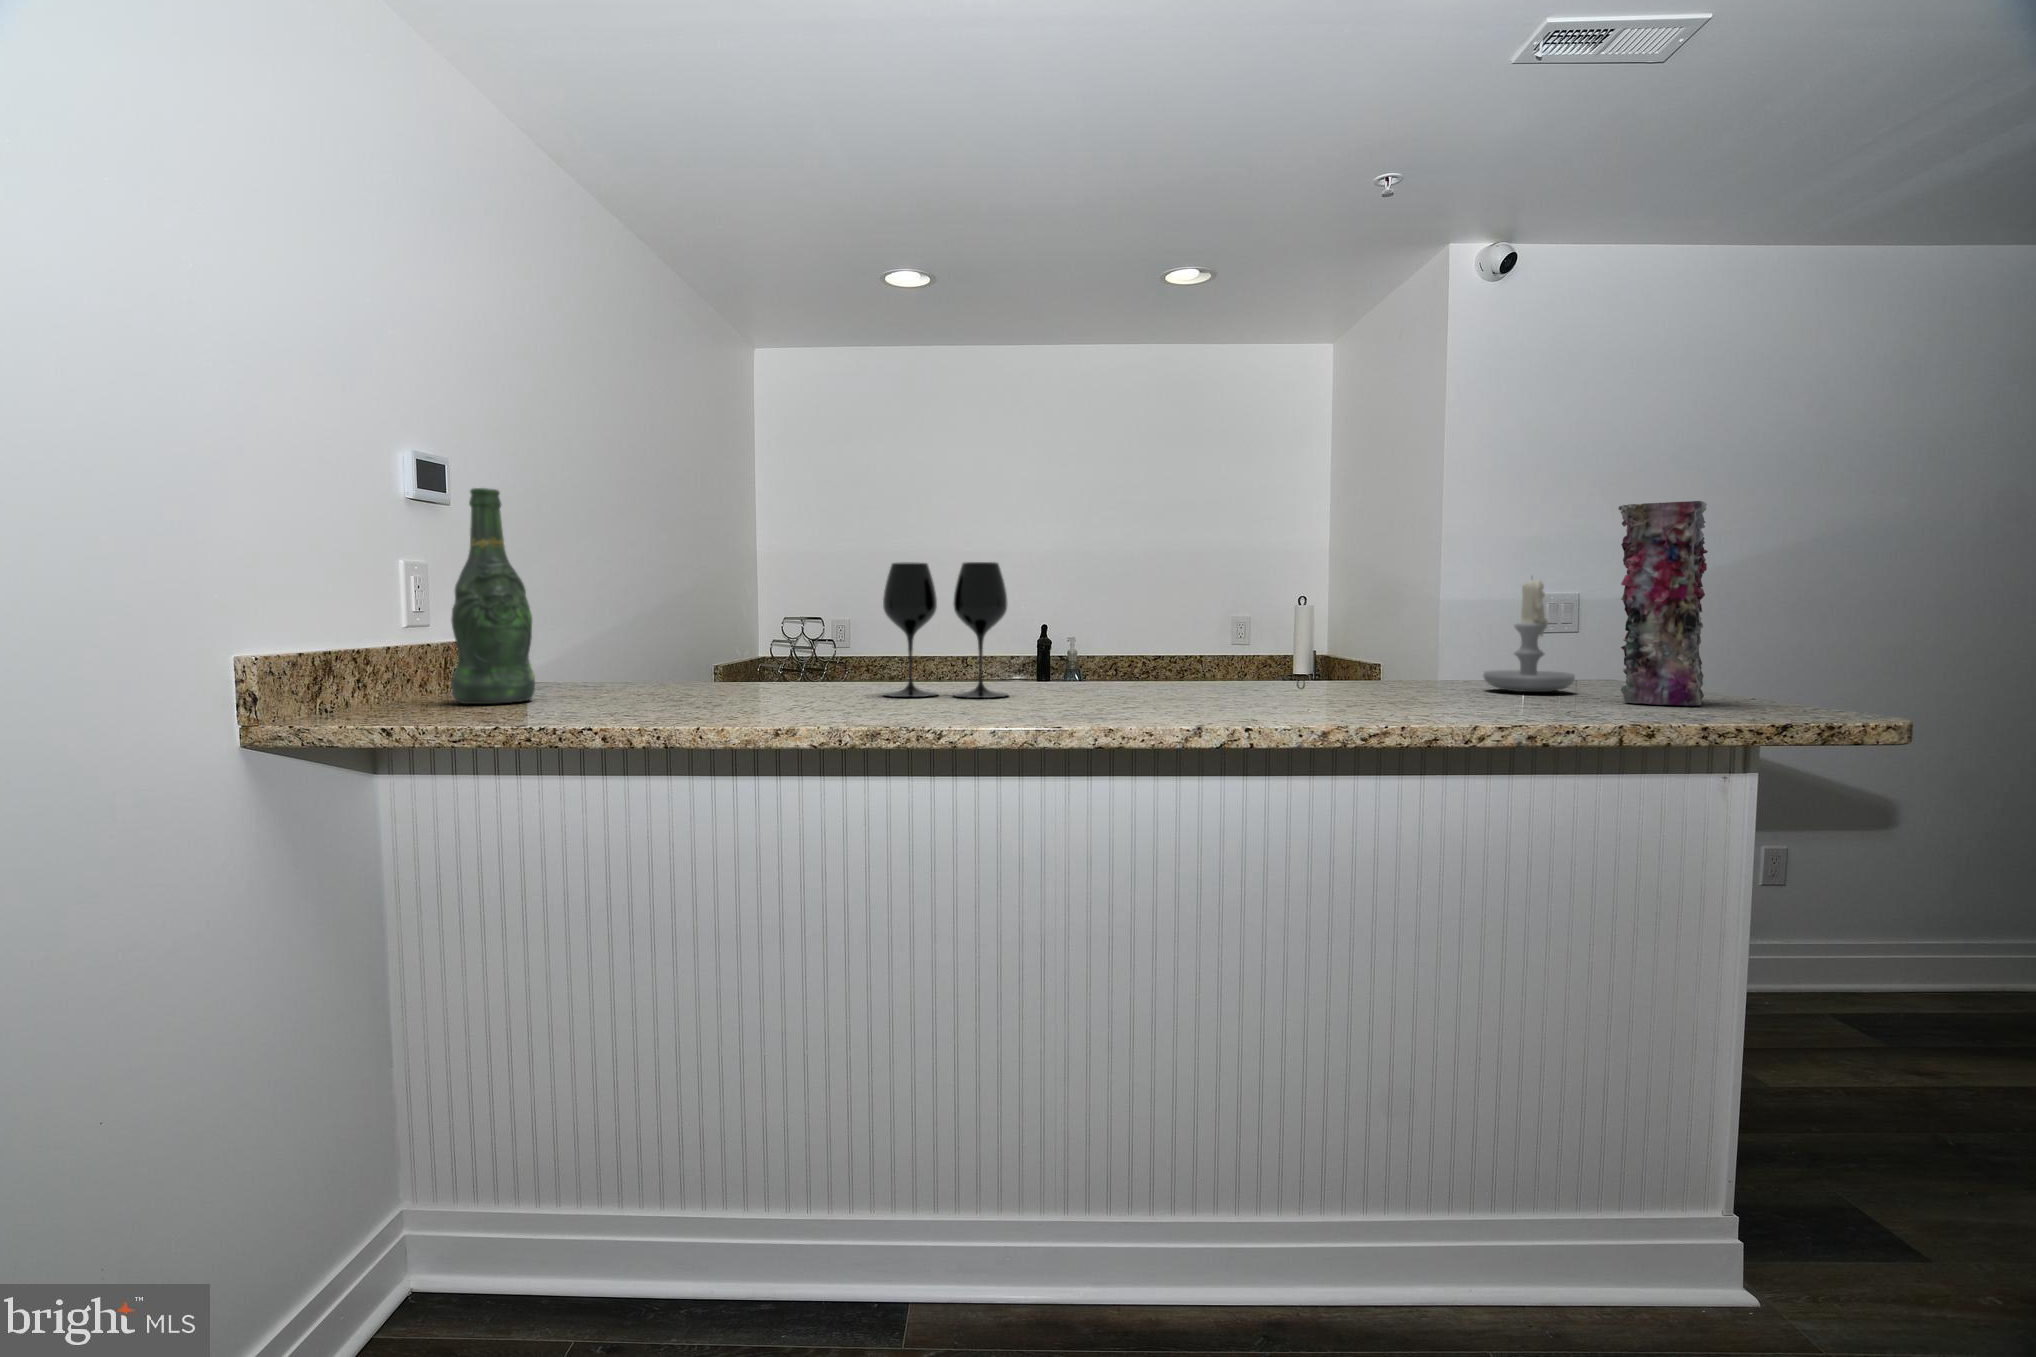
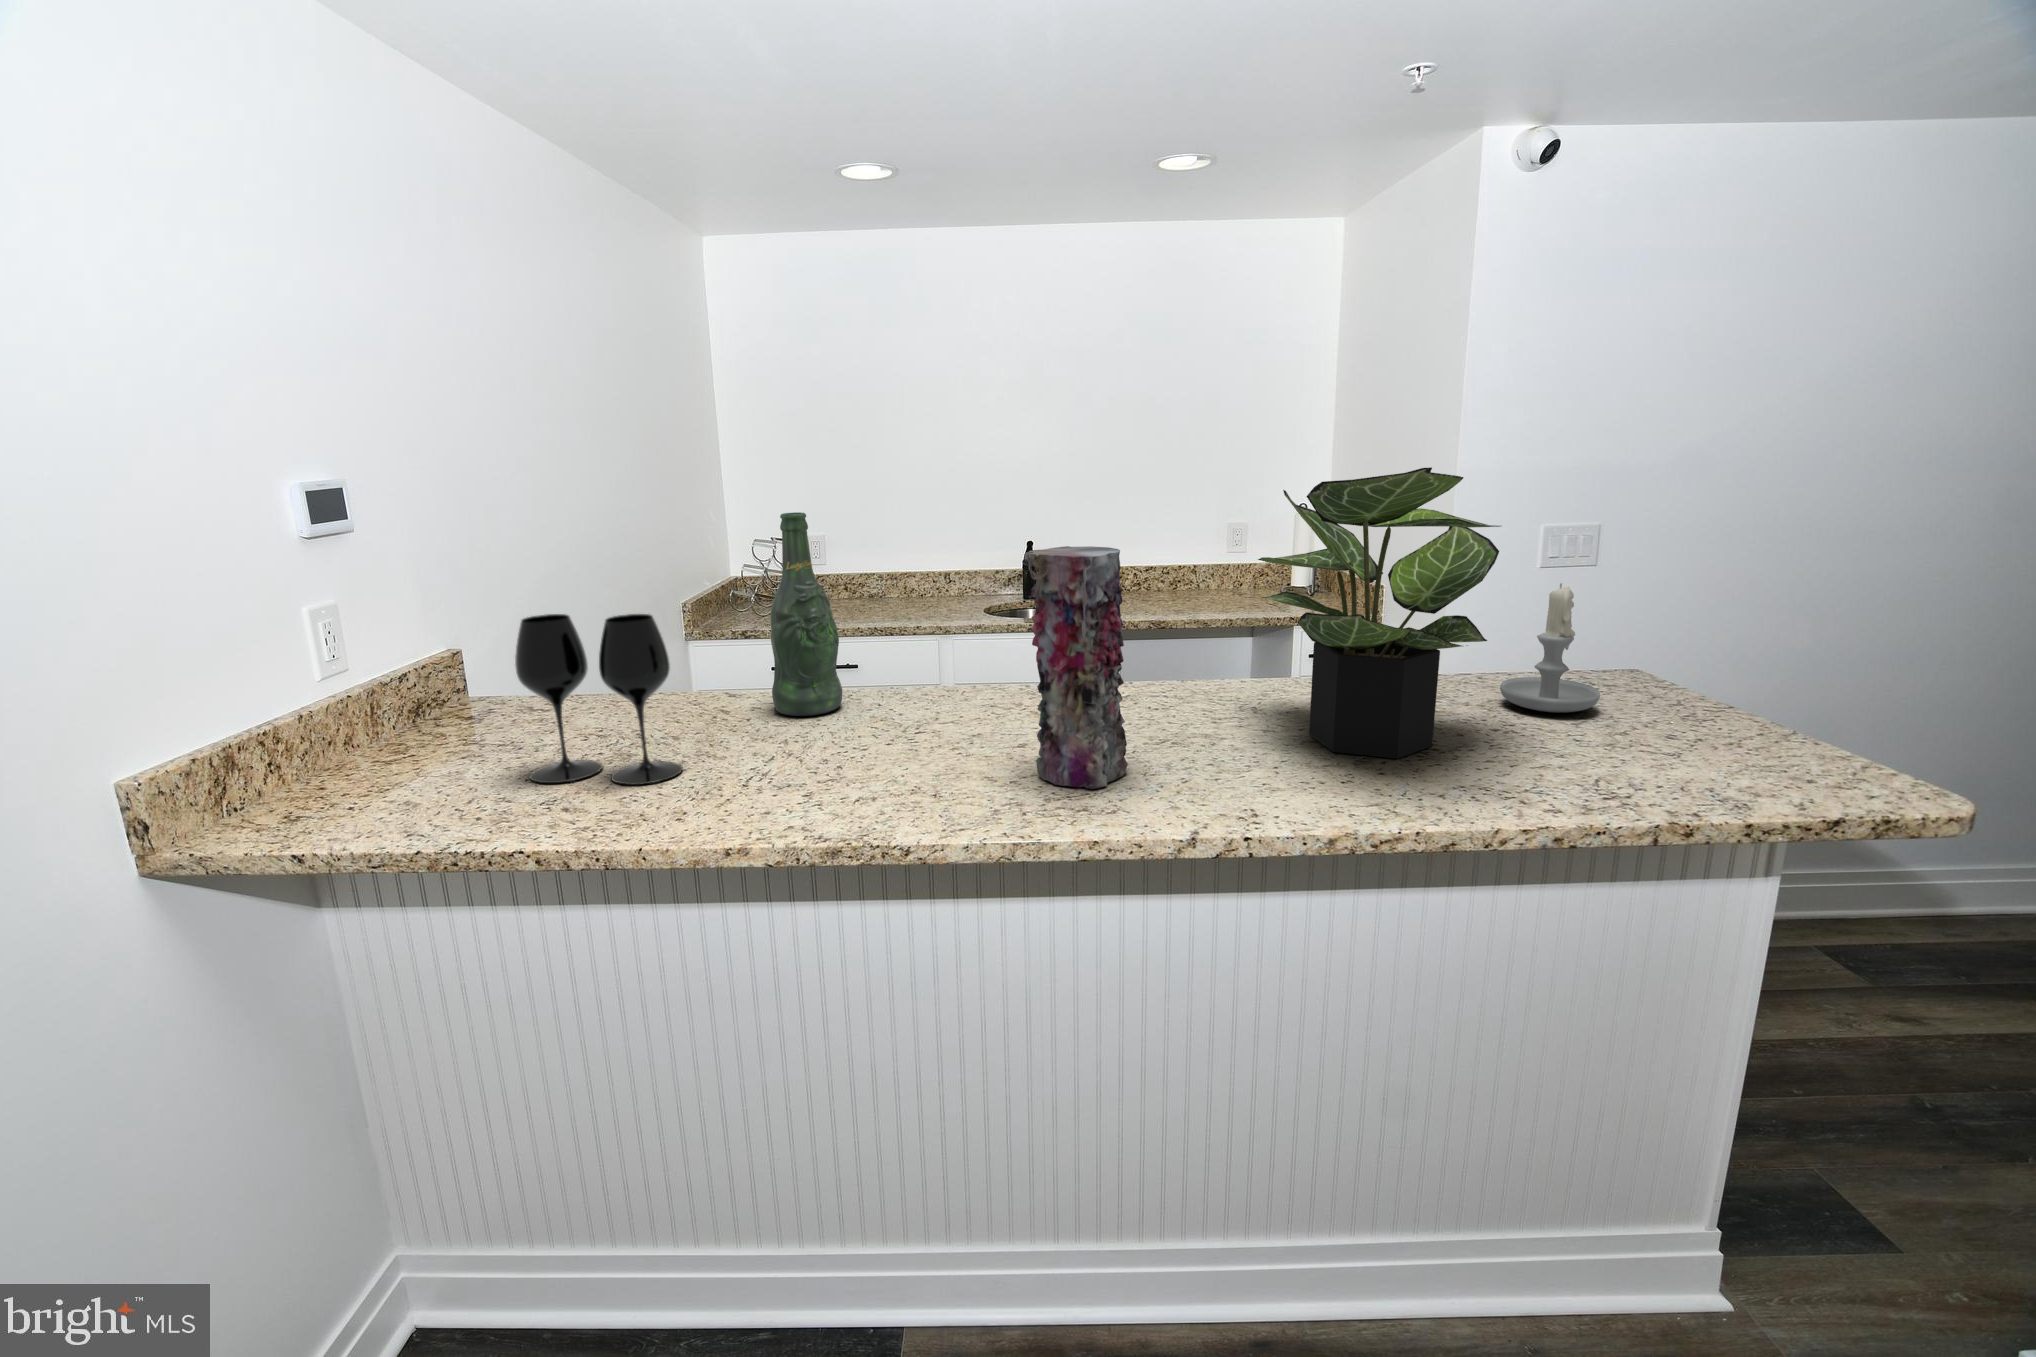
potted plant: none [1255,419,1471,705] -> present [1258,467,1501,759]
beer bottle: present [451,488,535,704] -> present [771,512,842,716]
vase: present [1618,501,1708,706] -> present [1024,546,1128,789]
wine glass: present [883,562,1008,698] -> present [515,614,683,785]

